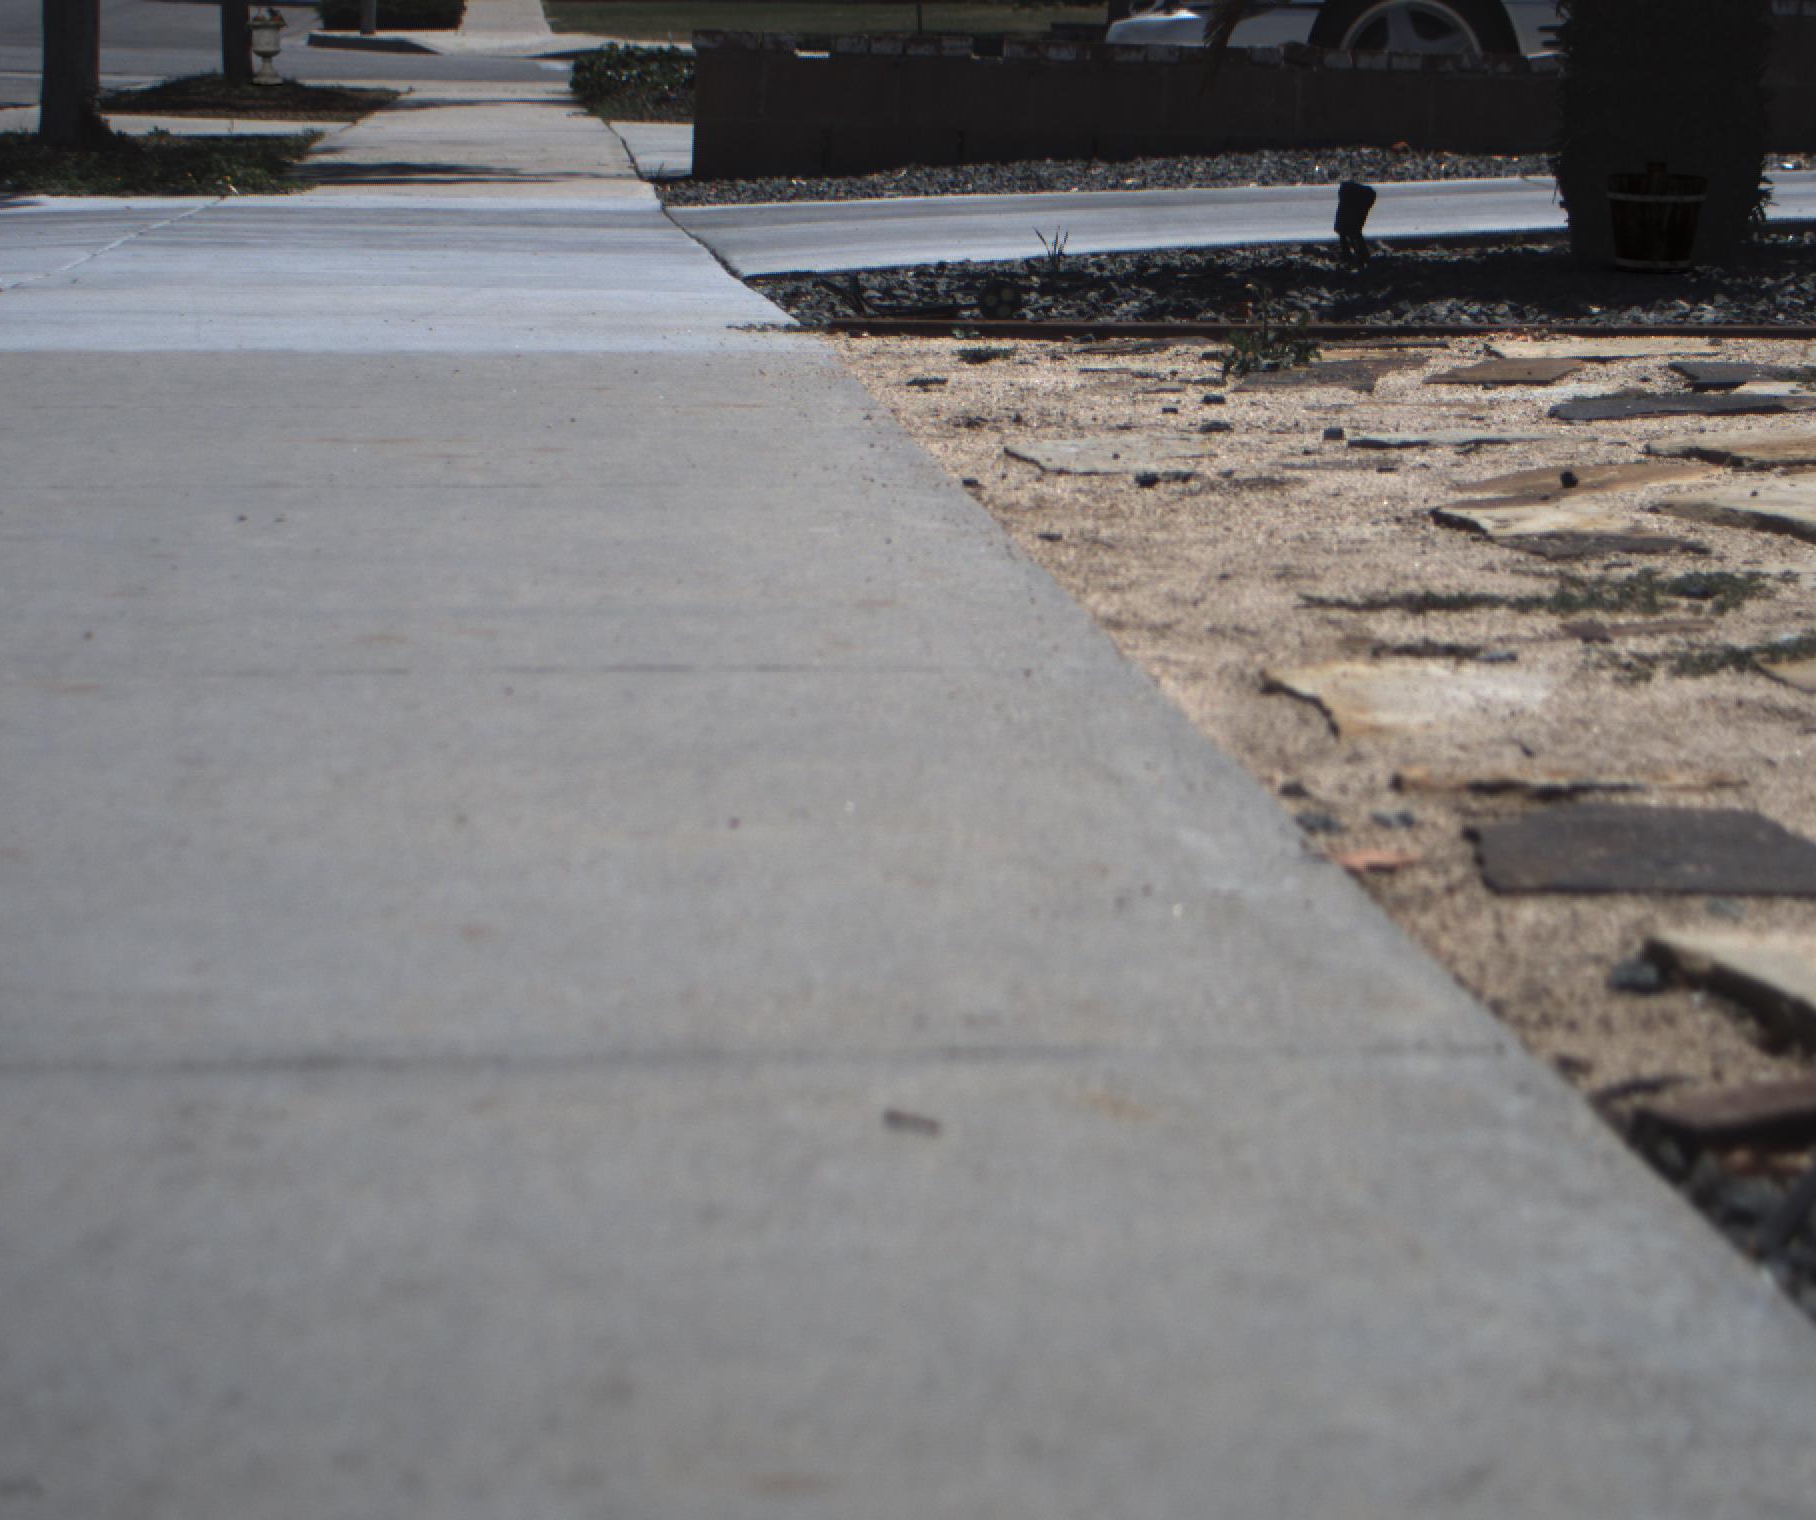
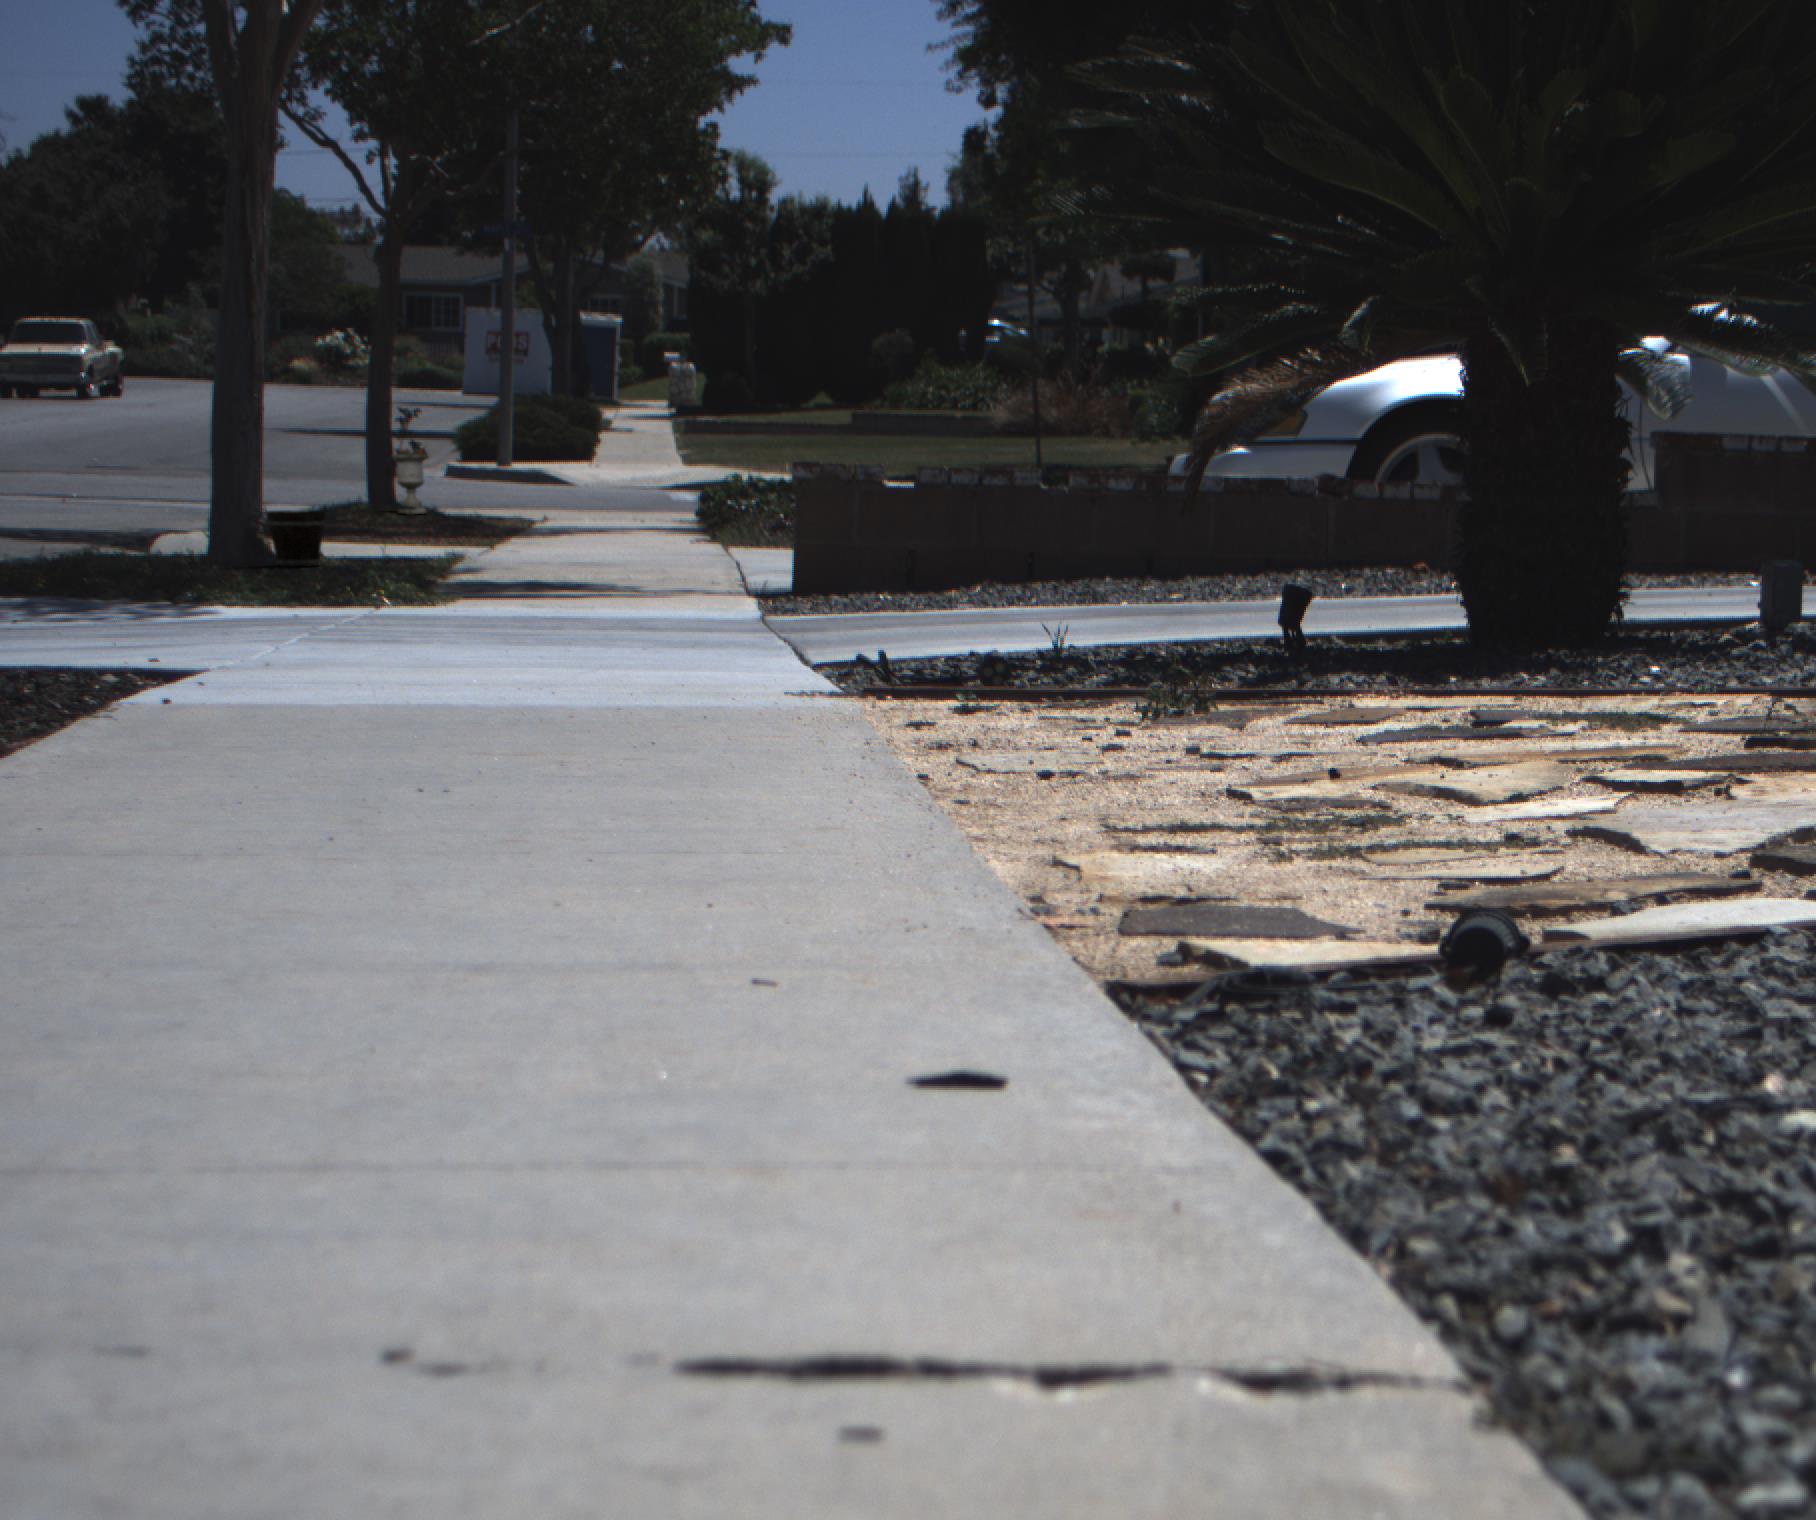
bucket: present [1606,162,1708,273] -> present [265,510,325,567]

